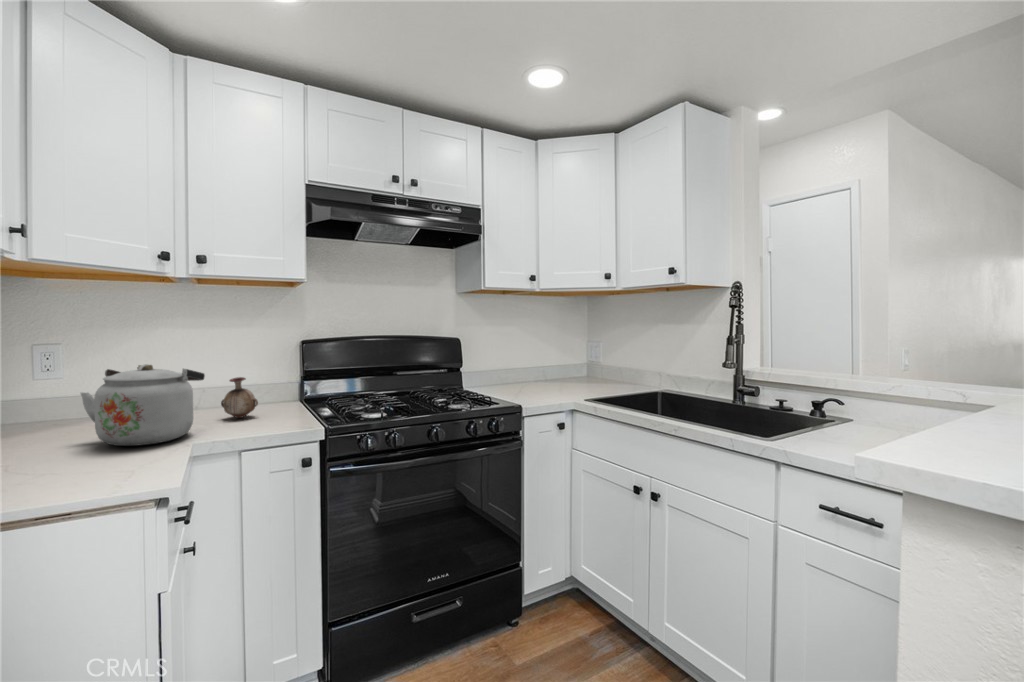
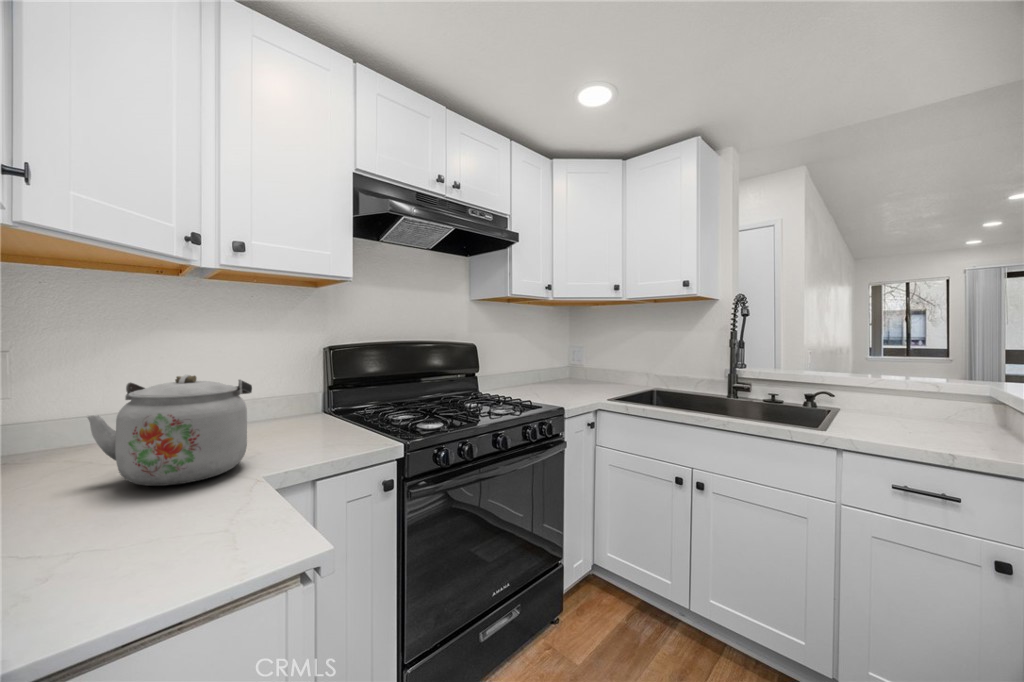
vase: present [221,377,258,418] -> none [255,389,301,437]

